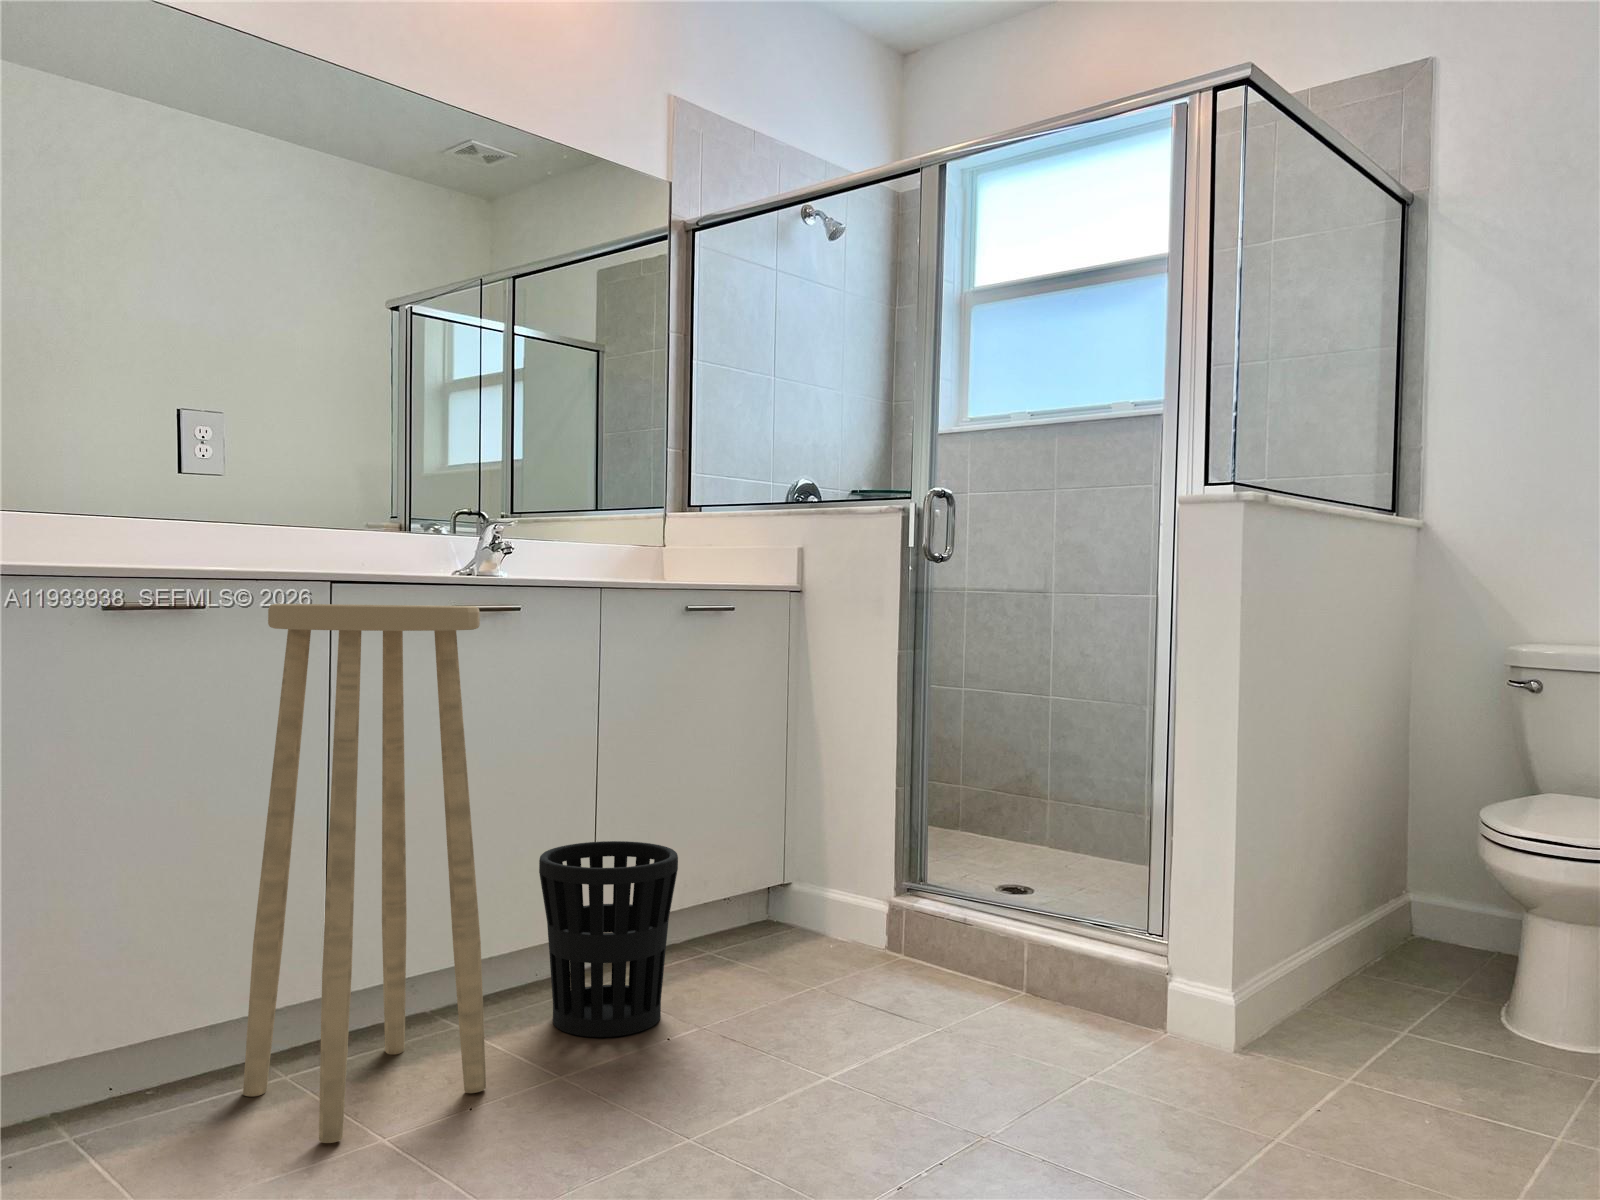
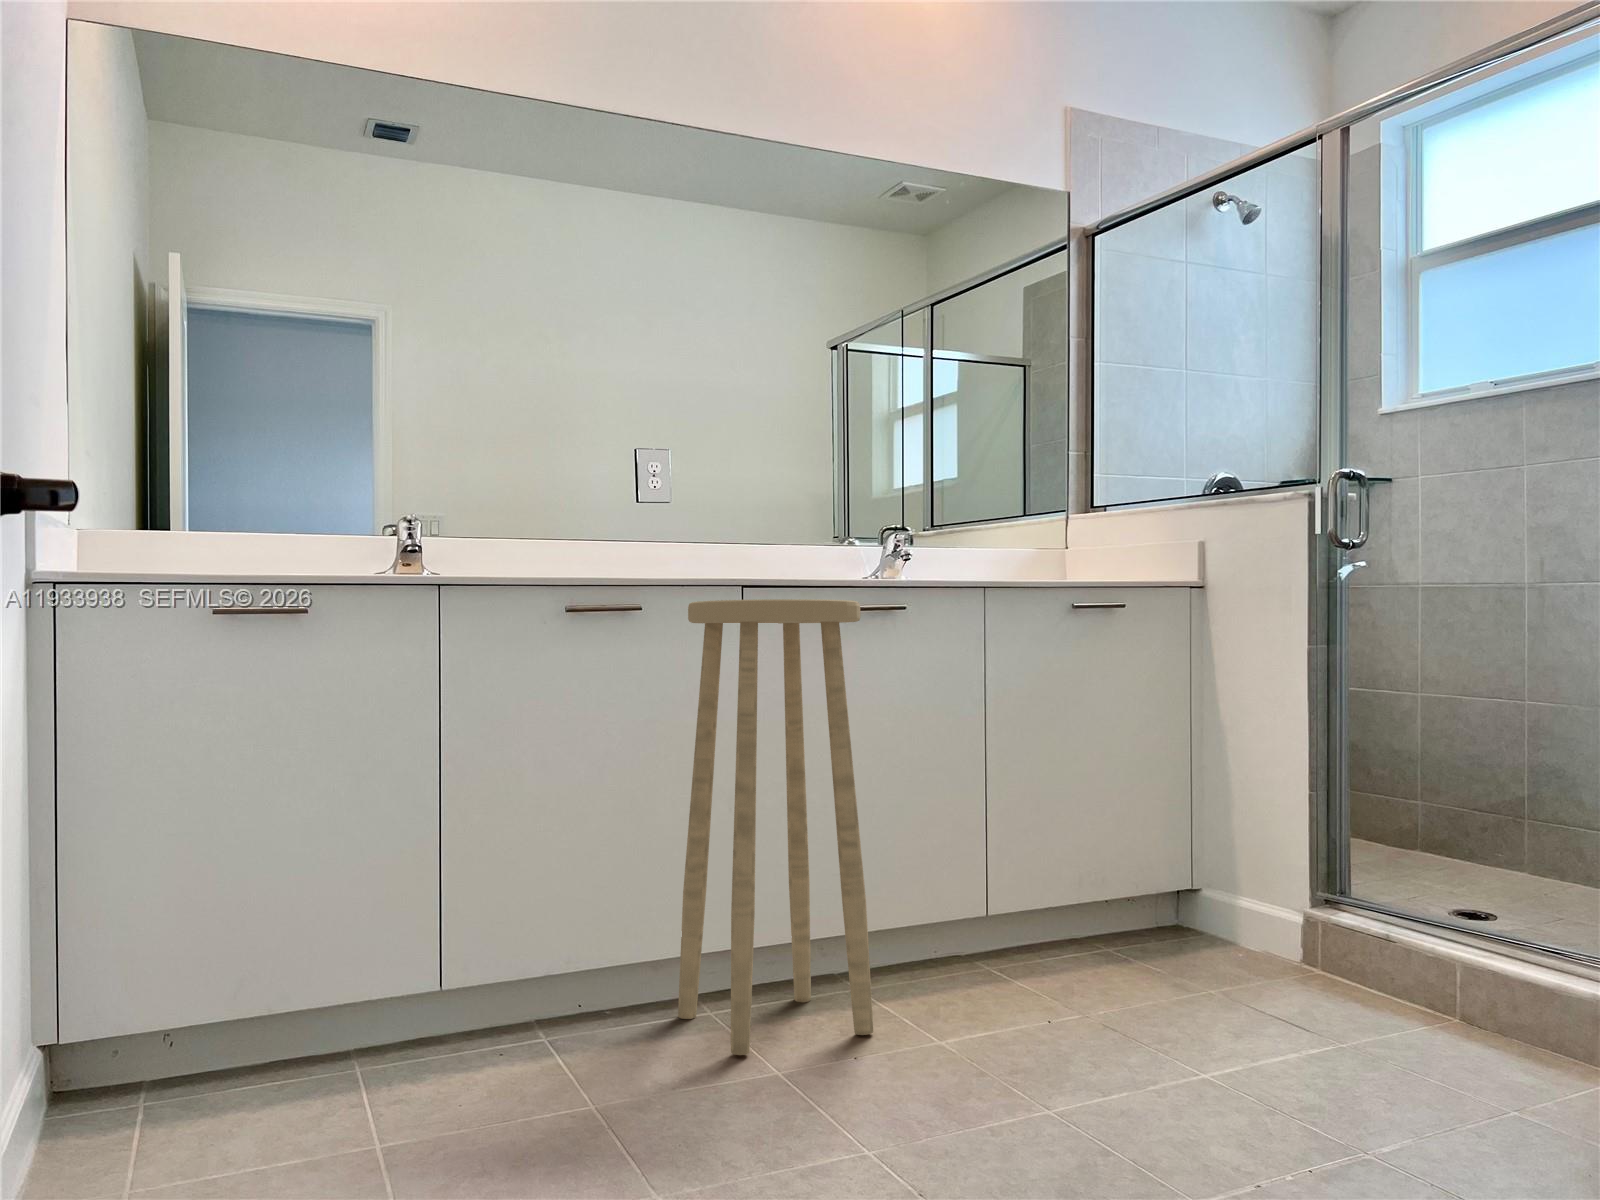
wastebasket: present [539,841,678,1037] -> none [928,828,1059,1007]

